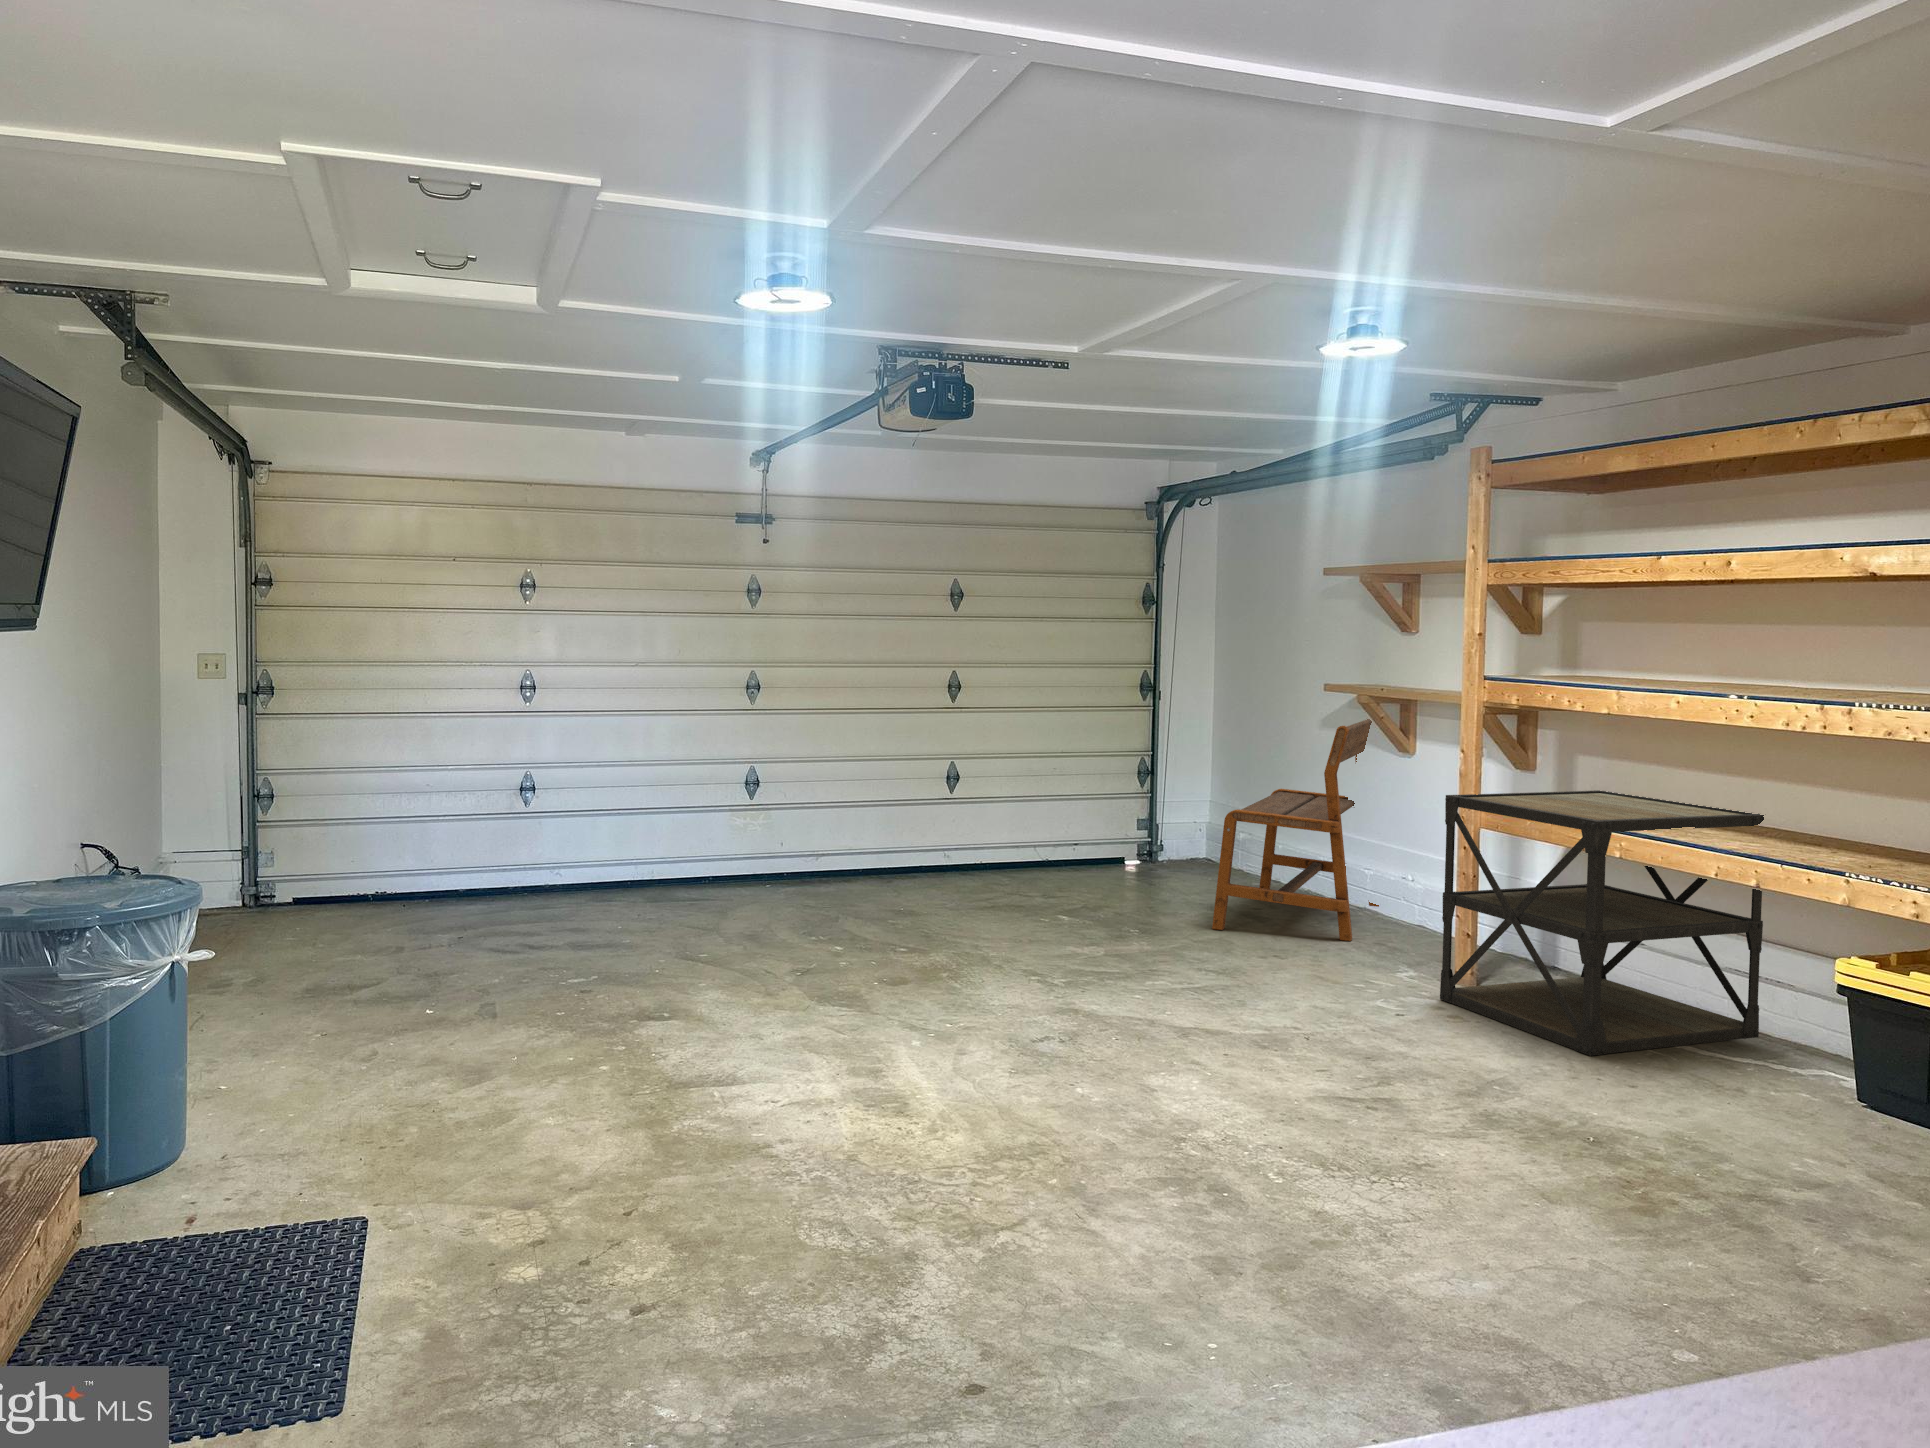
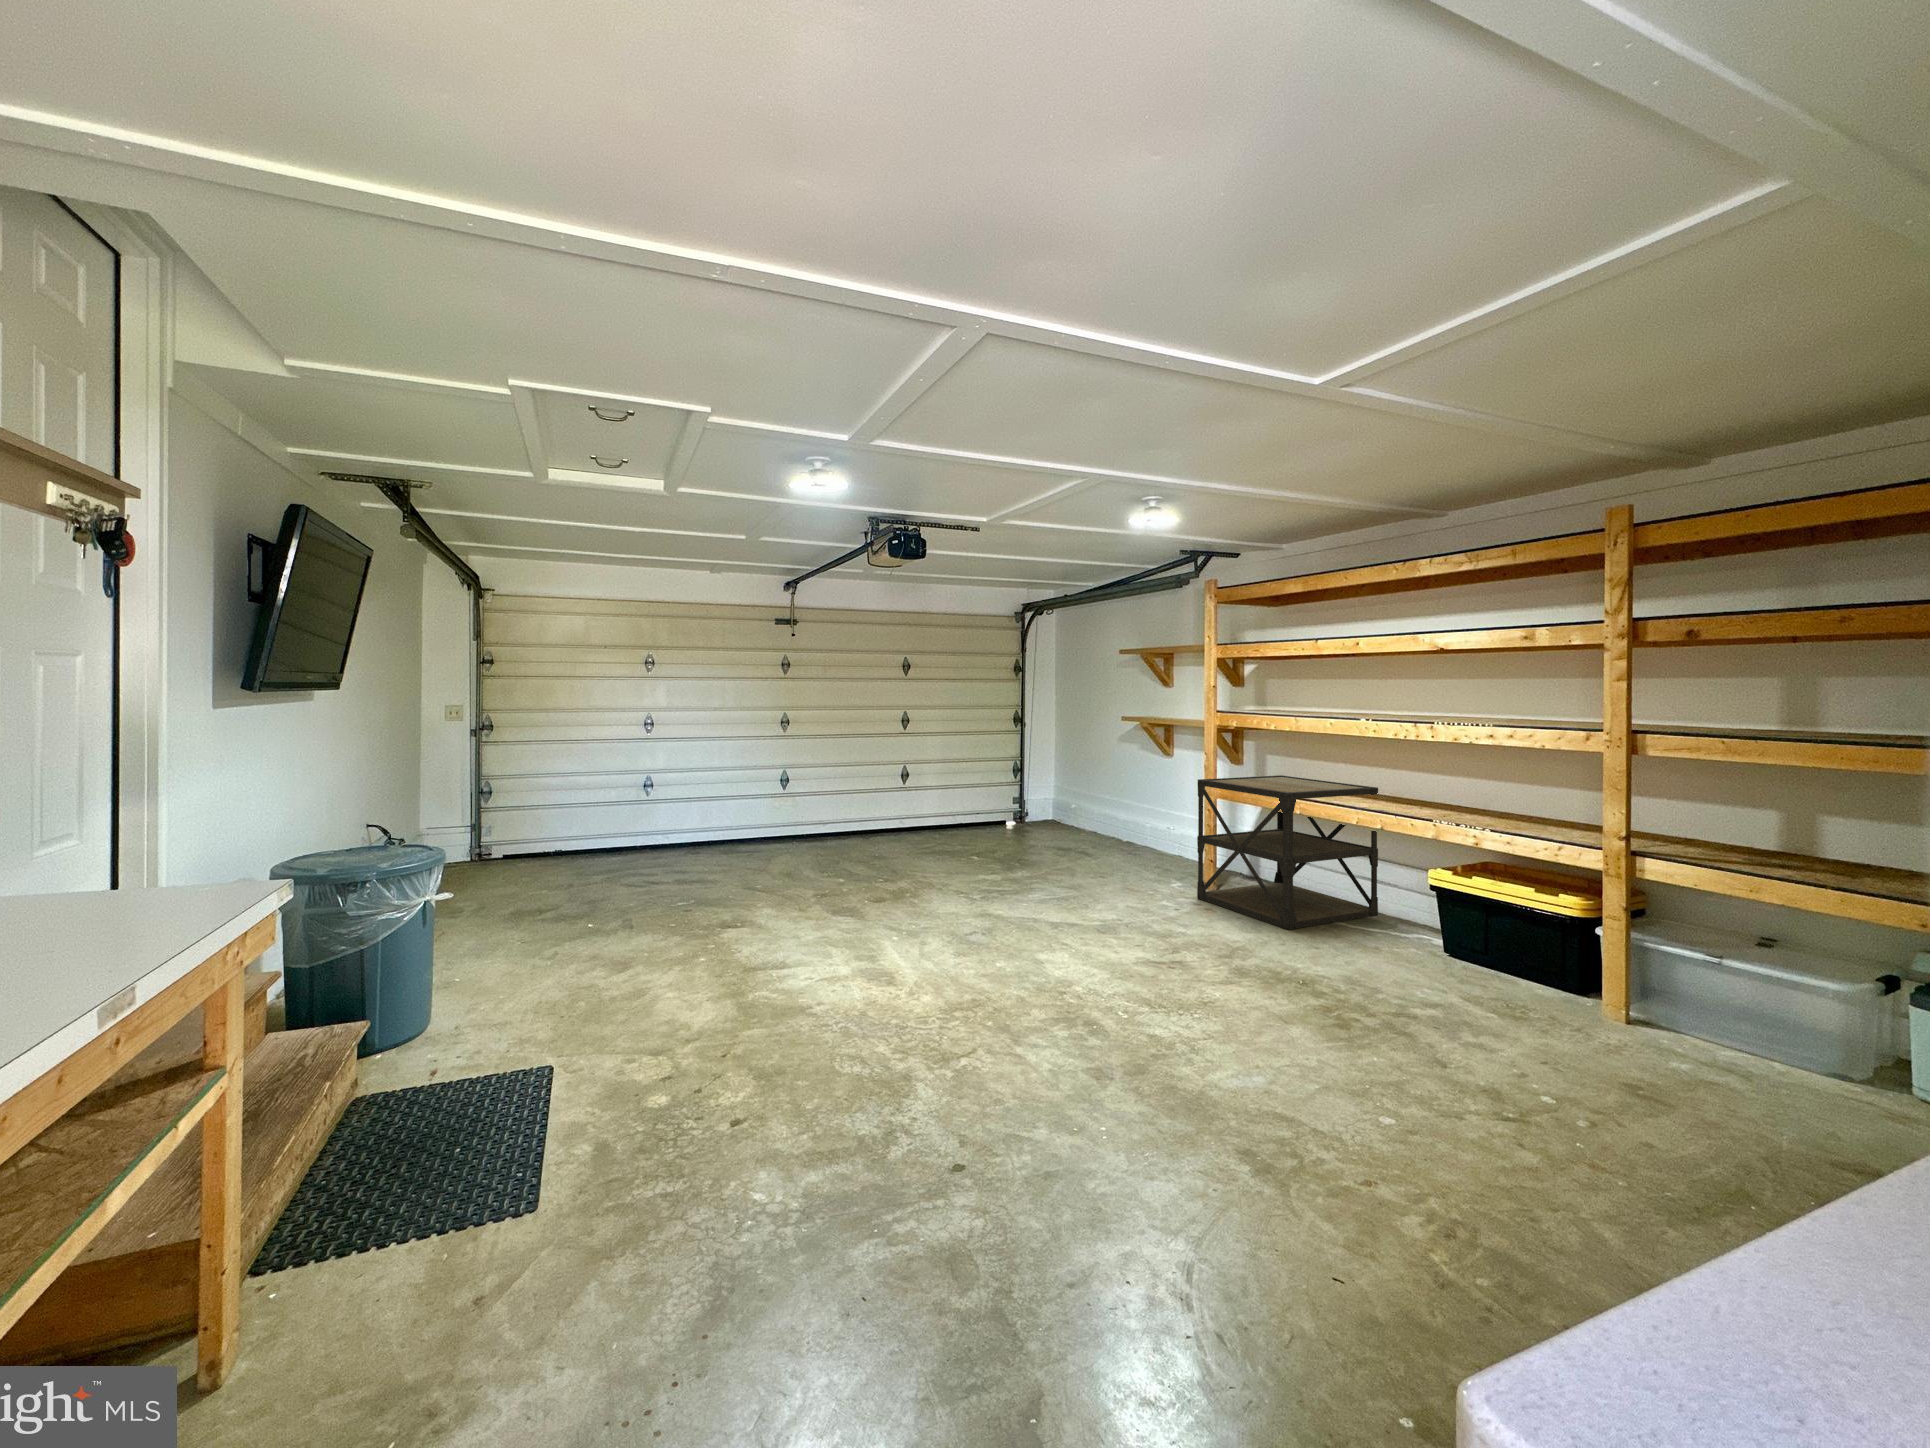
bench: present [1212,719,1379,941] -> none [1061,735,1153,865]

